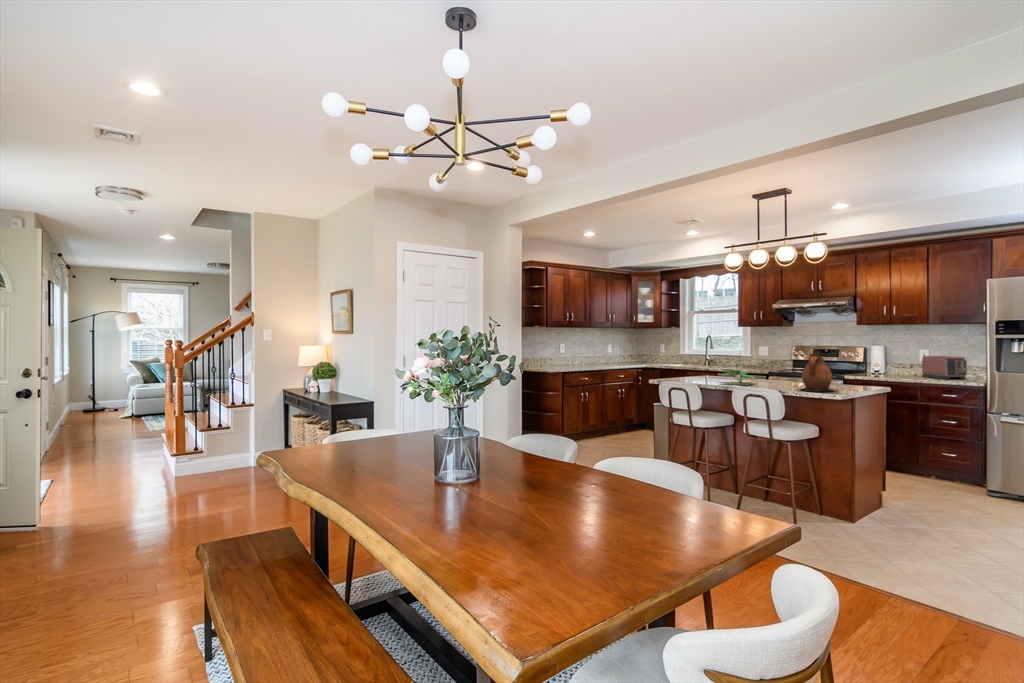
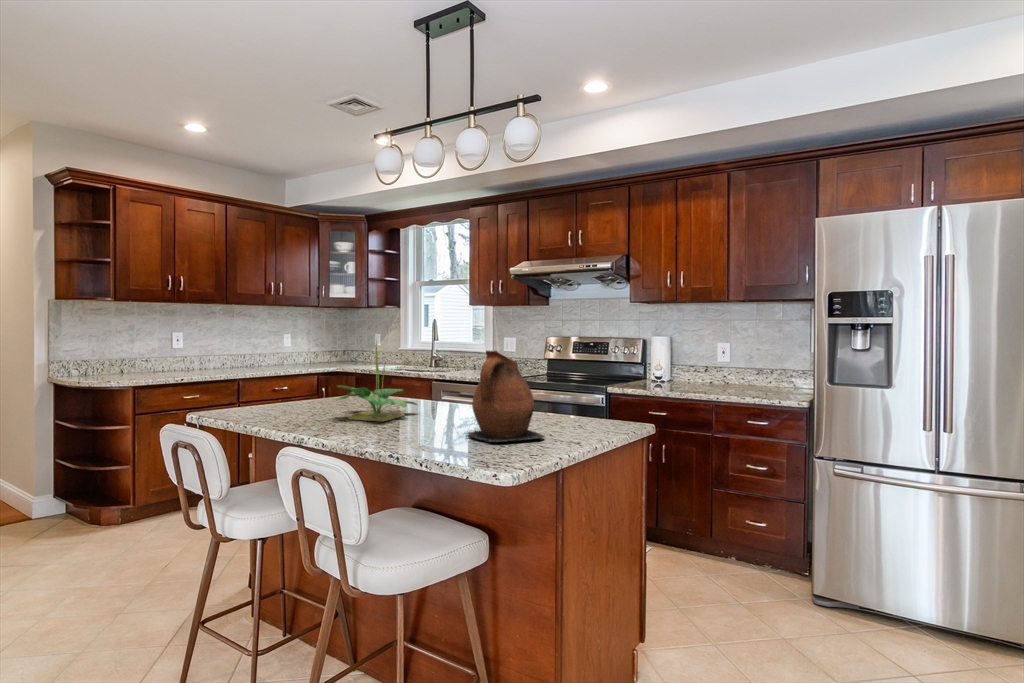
toaster: present [922,356,967,379] -> none [720,353,780,392]

